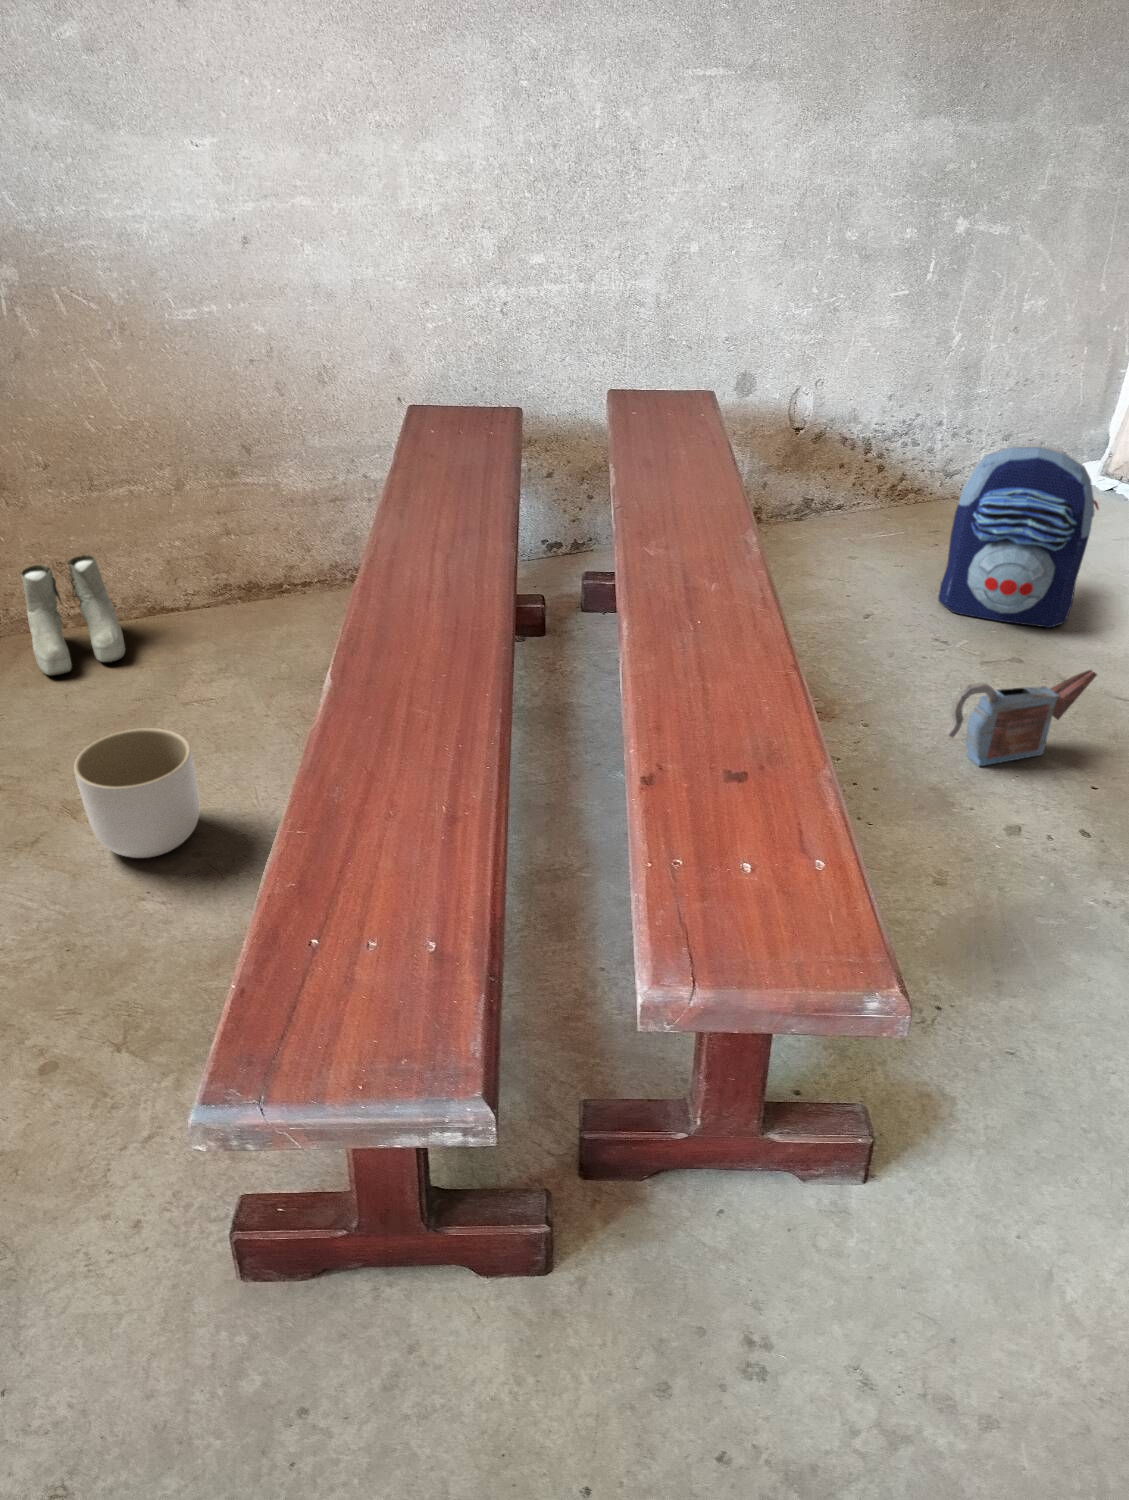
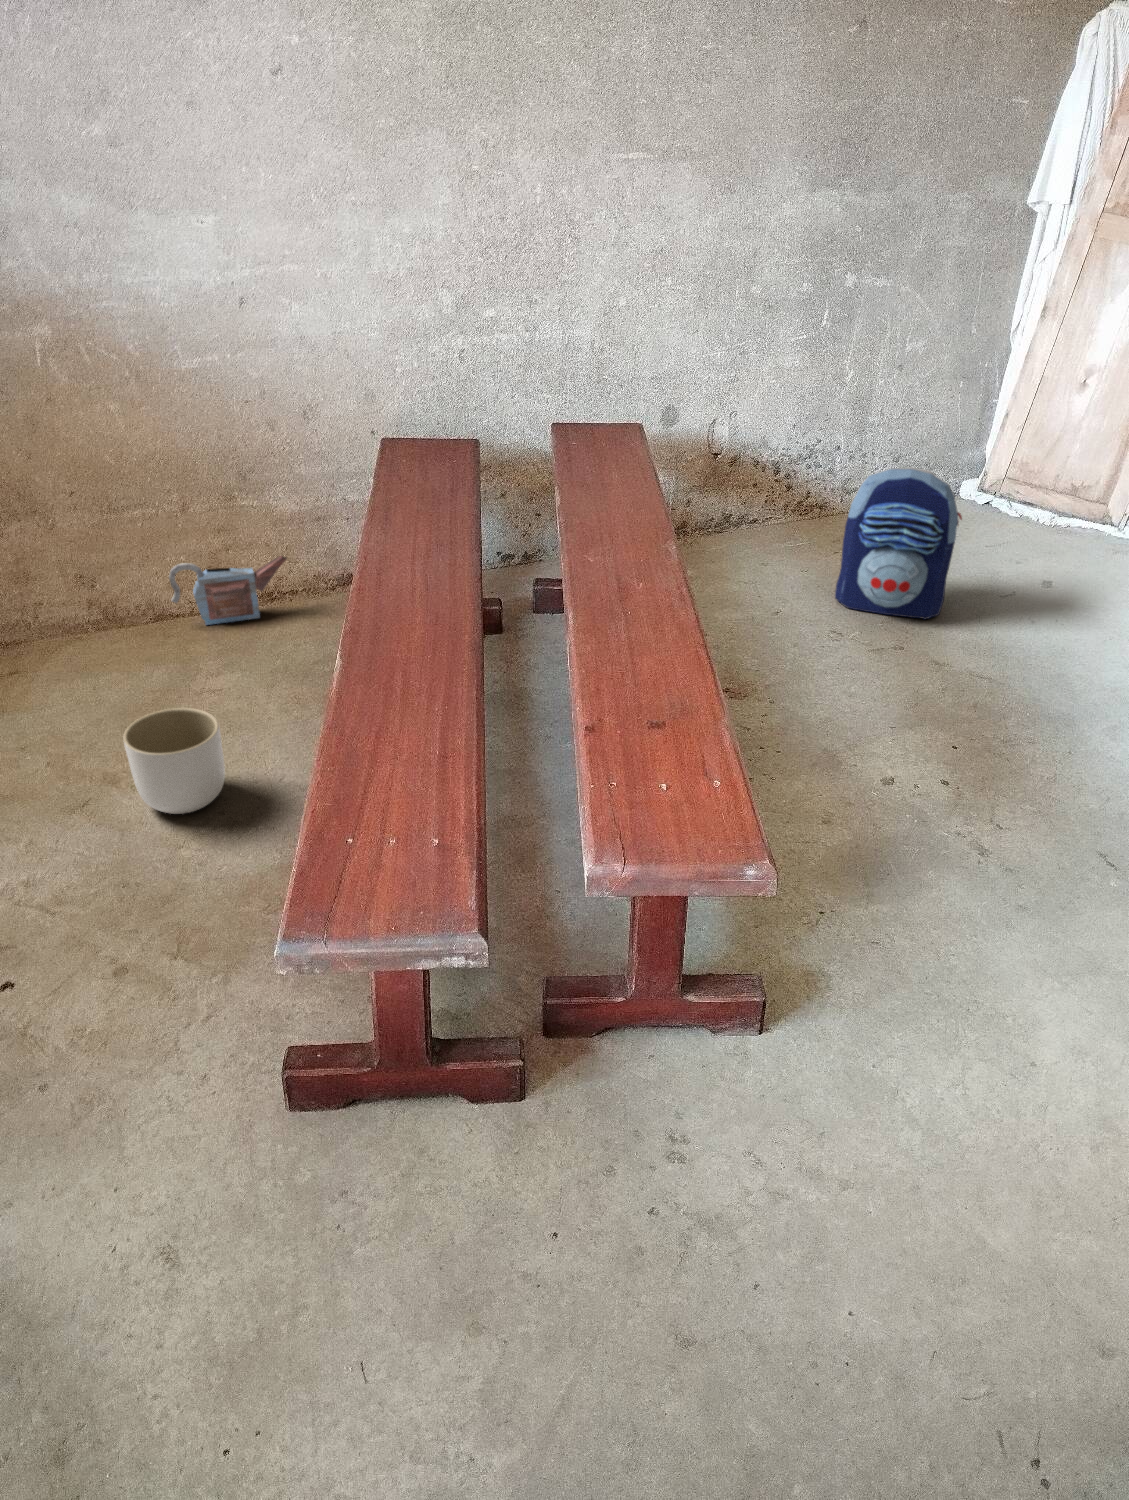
boots: present [21,555,126,675] -> none [57,569,146,671]
watering can: present [945,670,1097,766] -> present [169,556,287,625]

